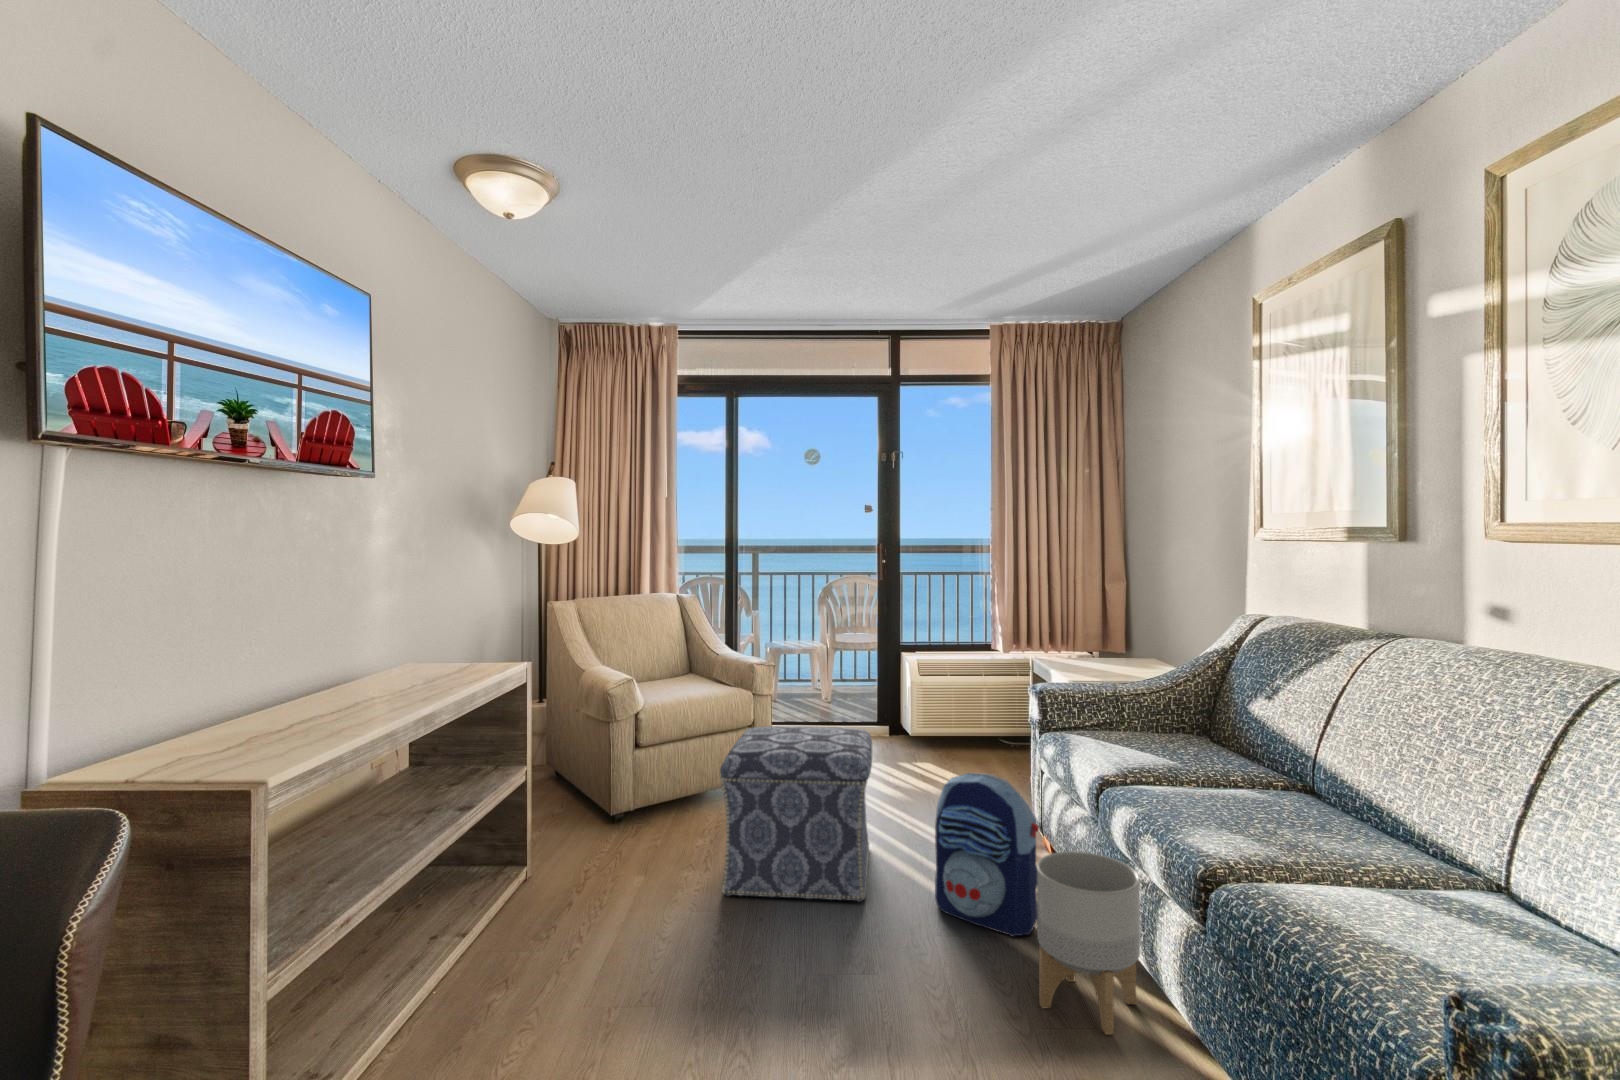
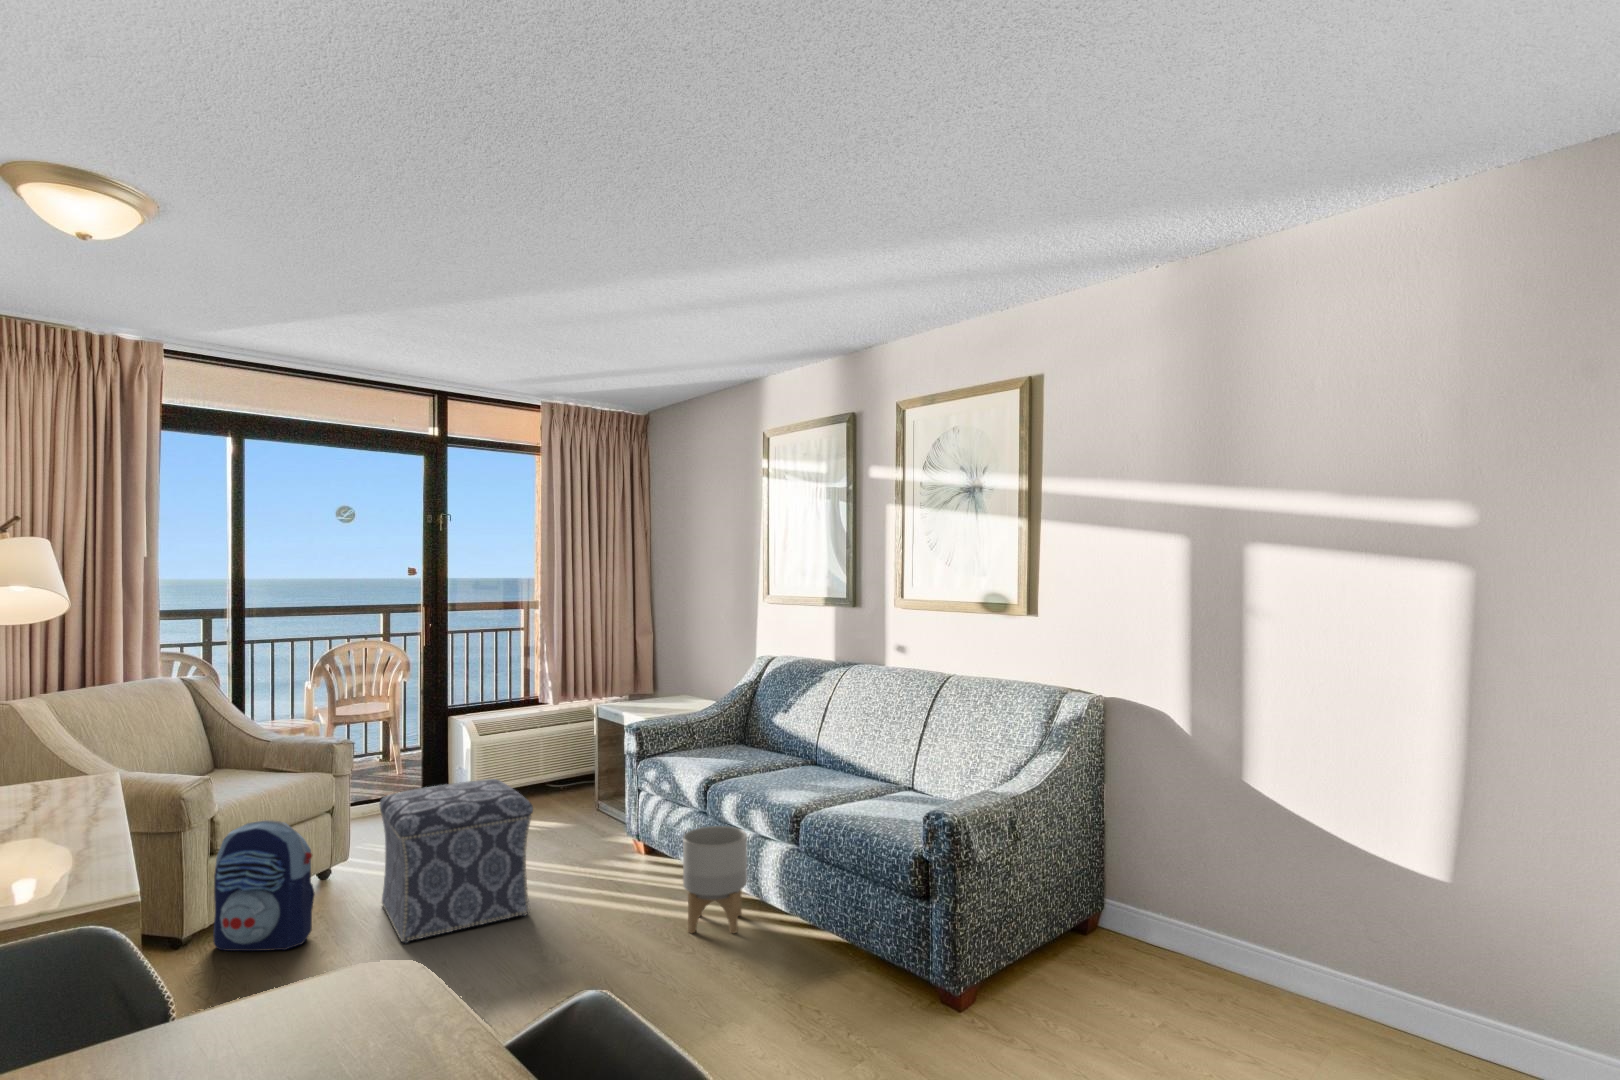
backpack: present [935,773,1039,937] -> present [213,820,315,951]

